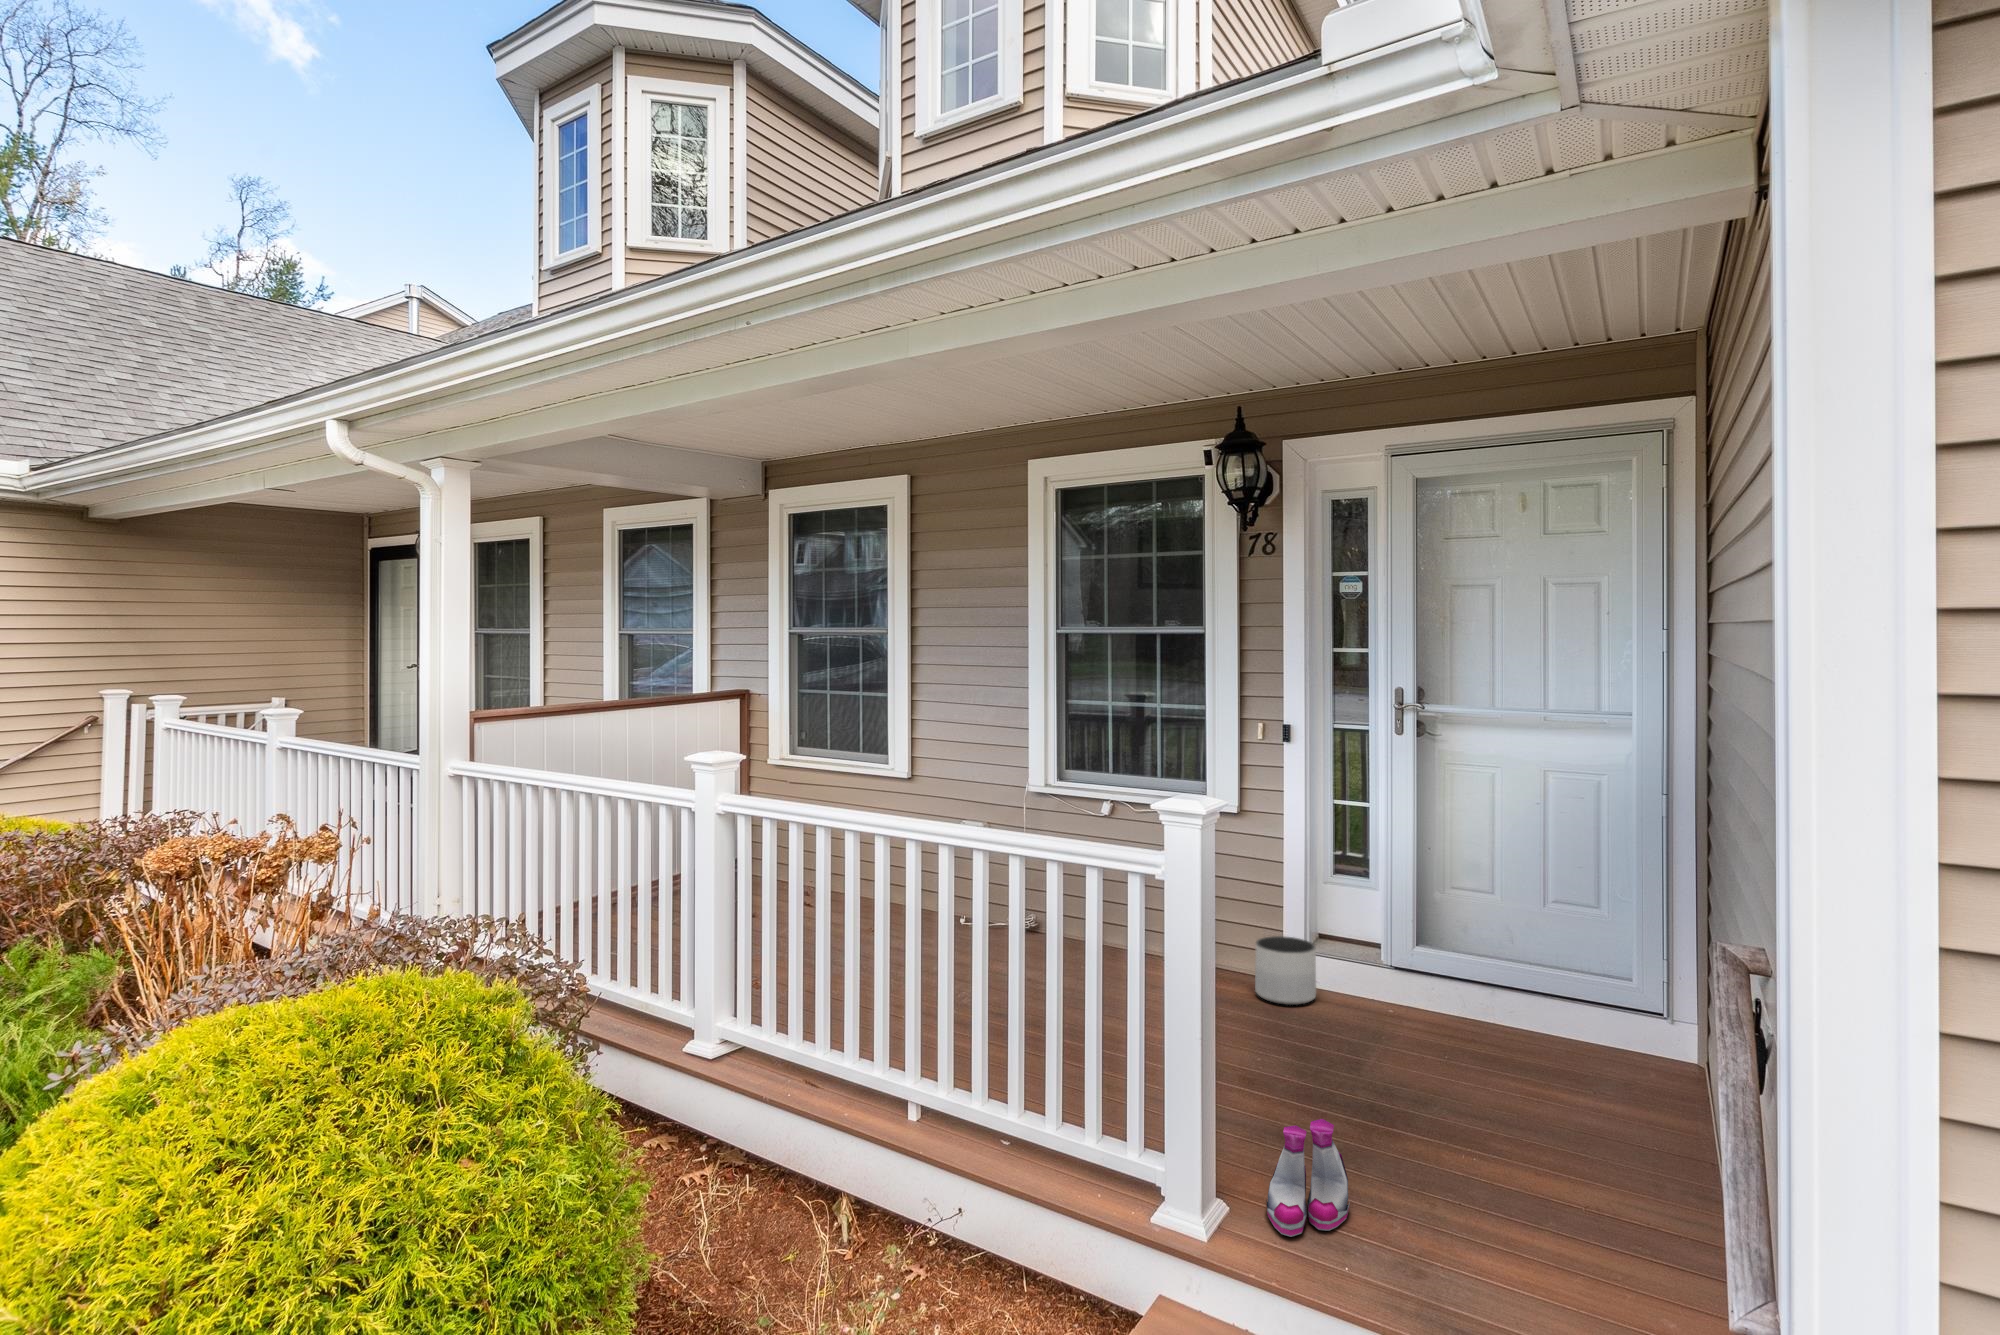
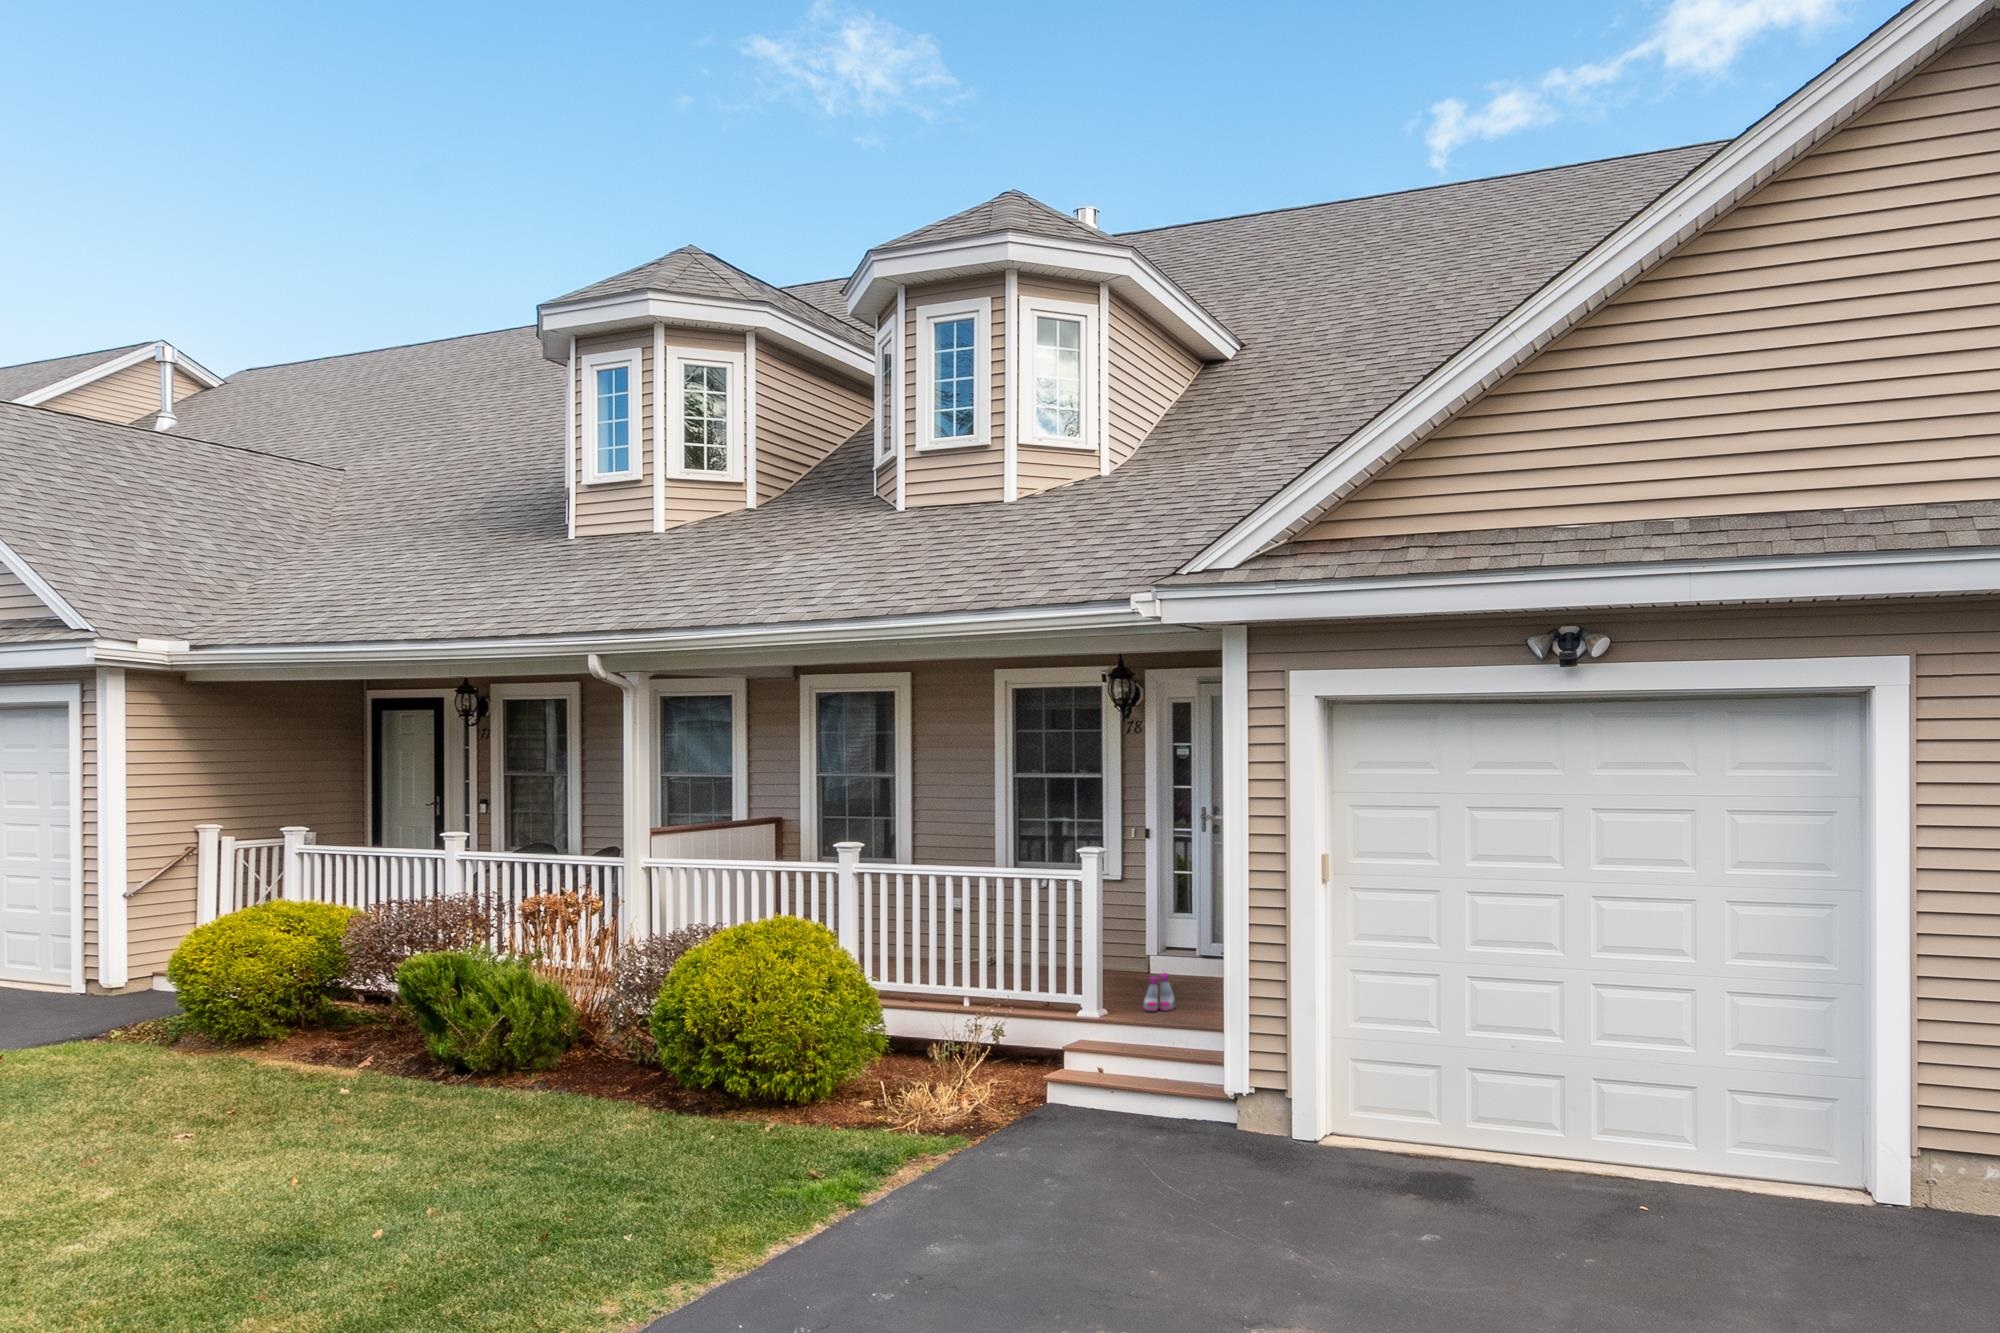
planter: present [1255,936,1316,1005] -> none [1134,945,1166,977]

